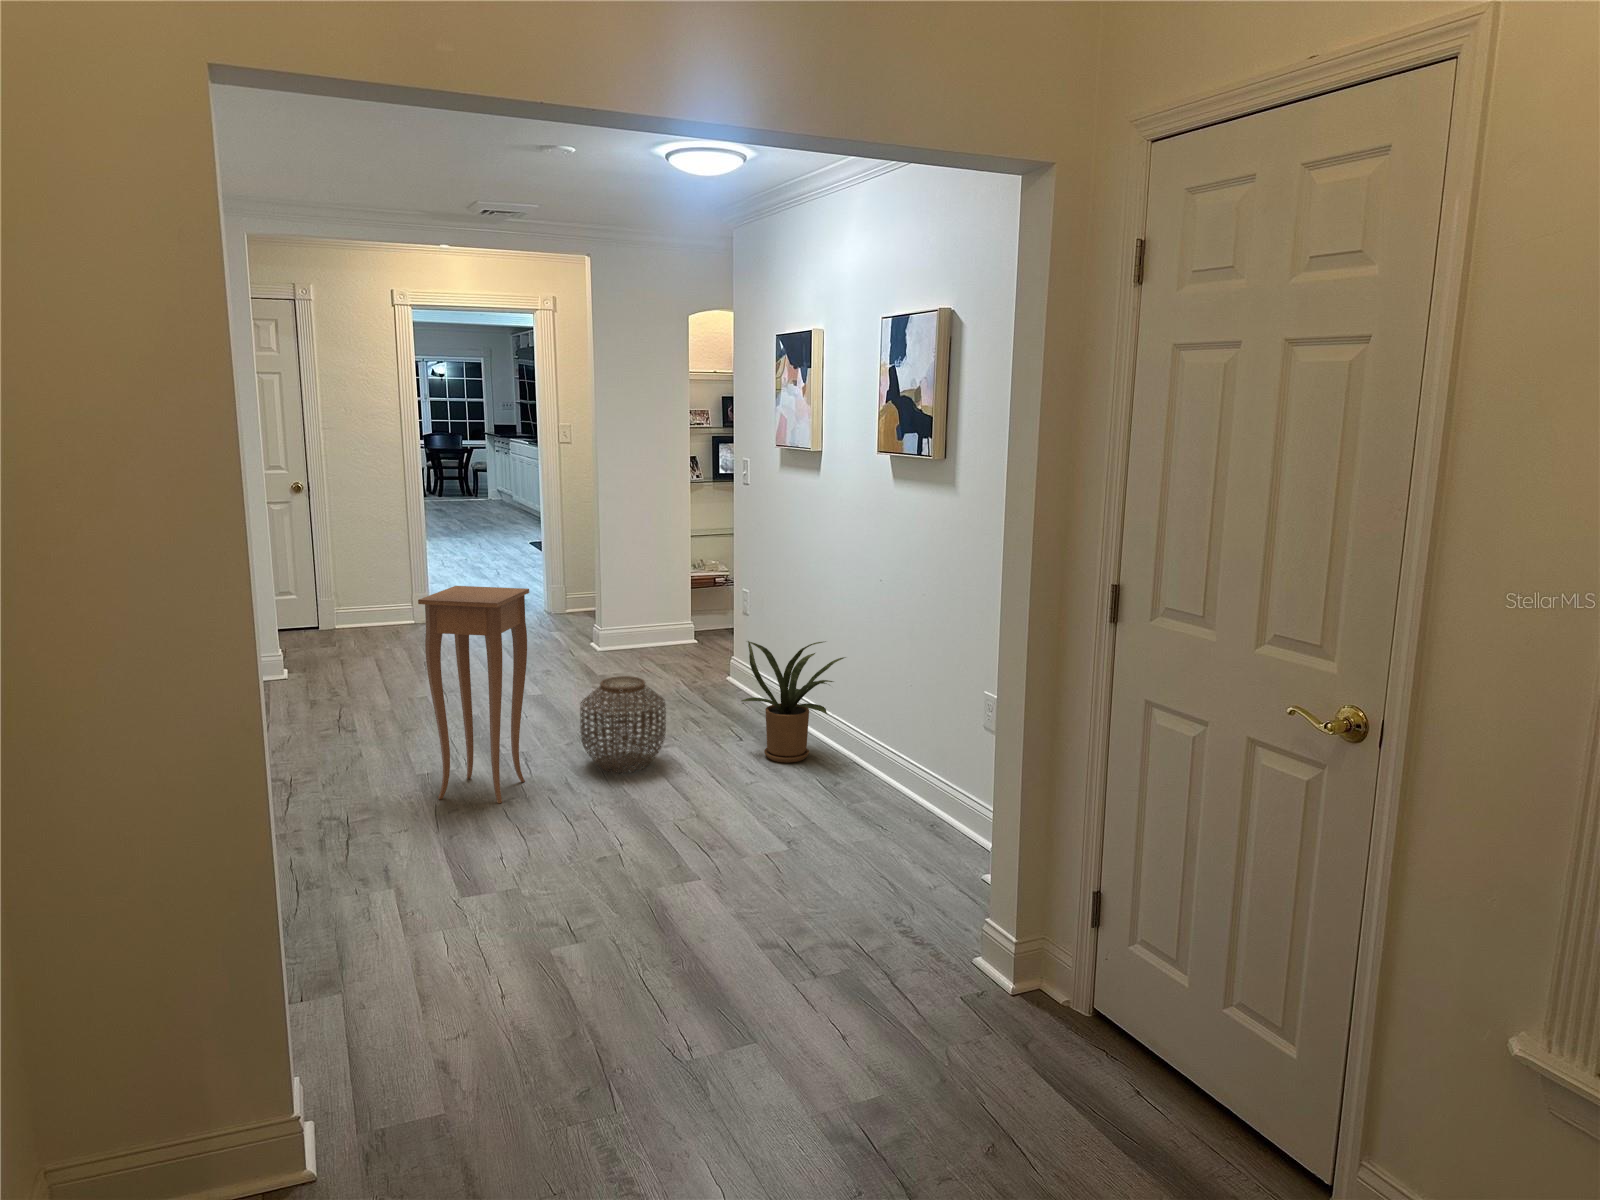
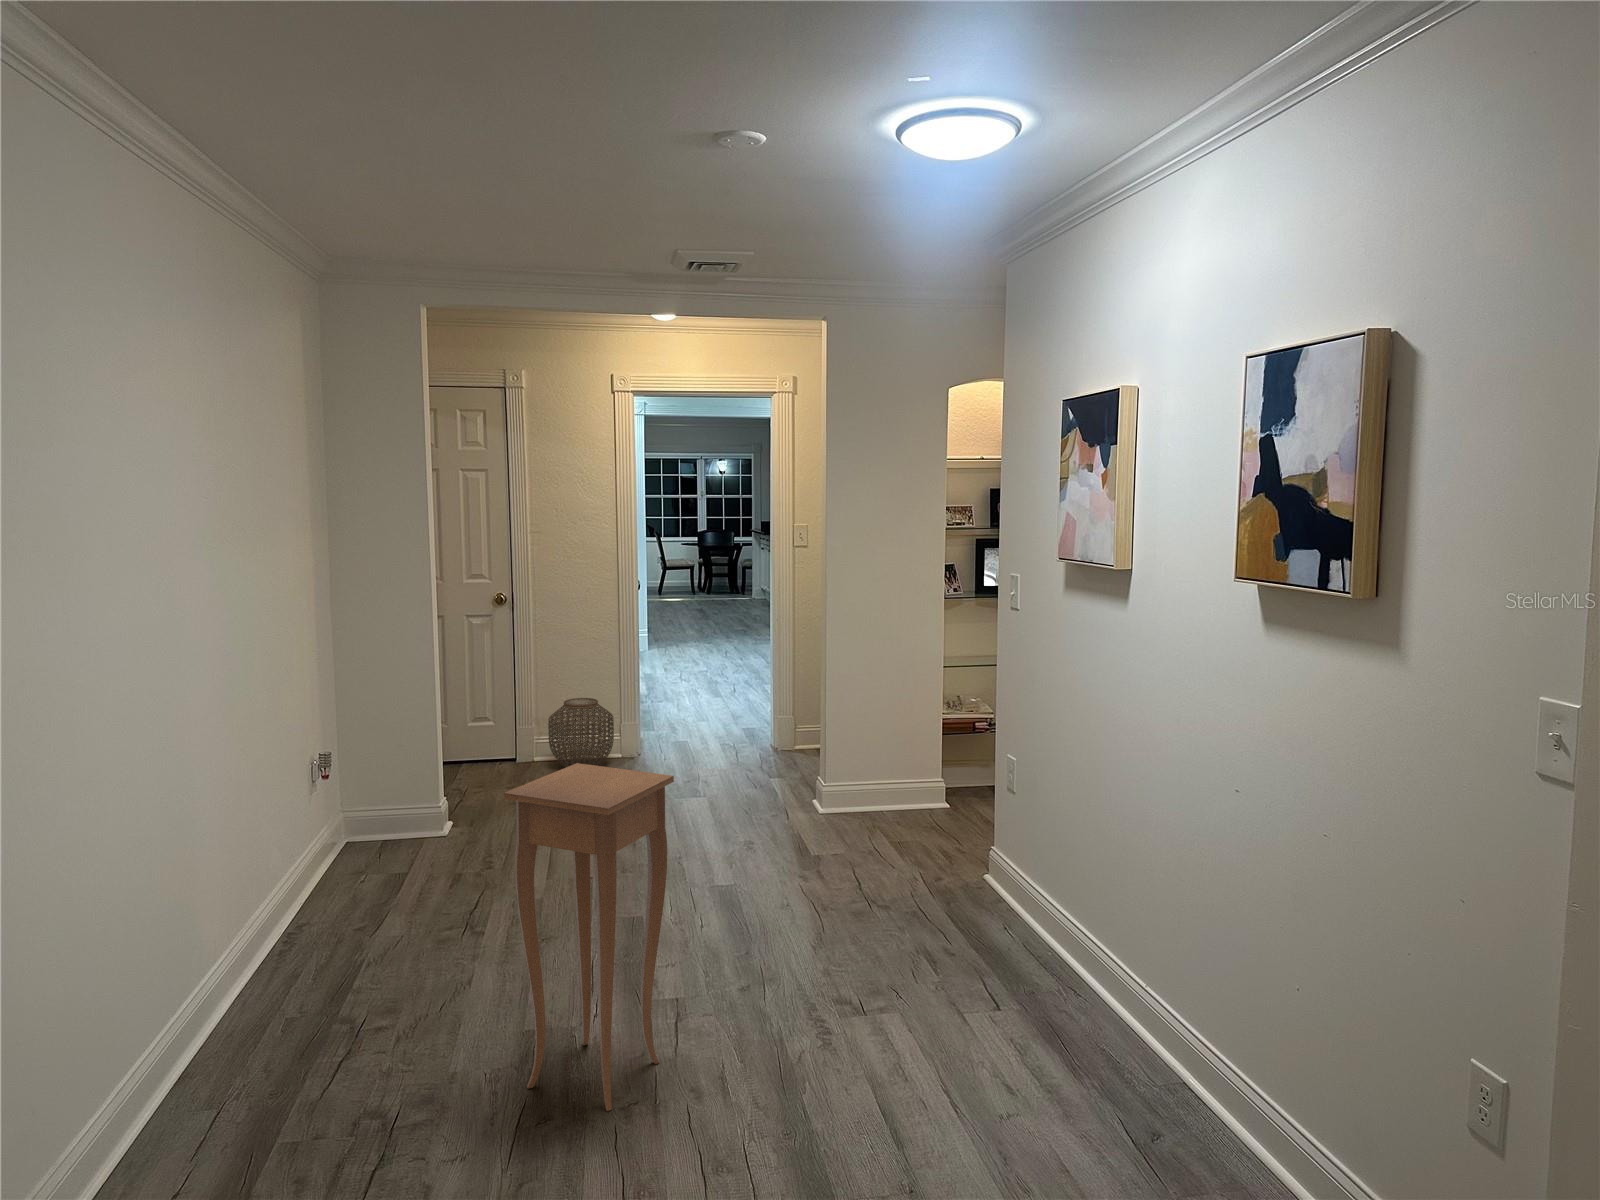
house plant: present [742,641,845,763] -> none [991,856,1173,1070]
woven basket: present [580,676,666,773] -> present [548,698,614,768]

